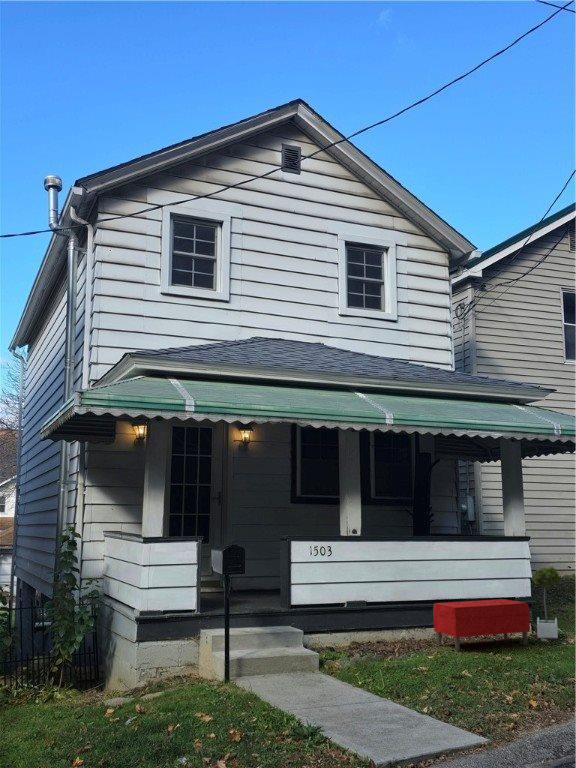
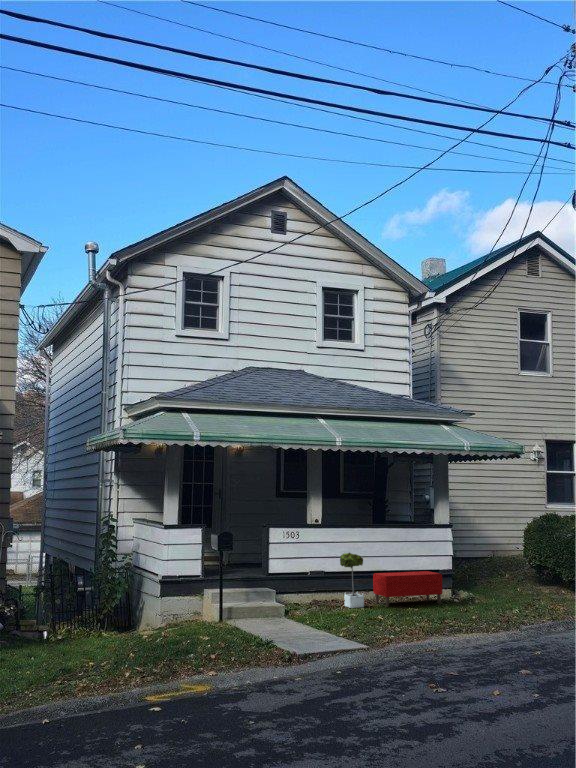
potted tree: present [531,566,561,638] -> present [340,553,364,608]

